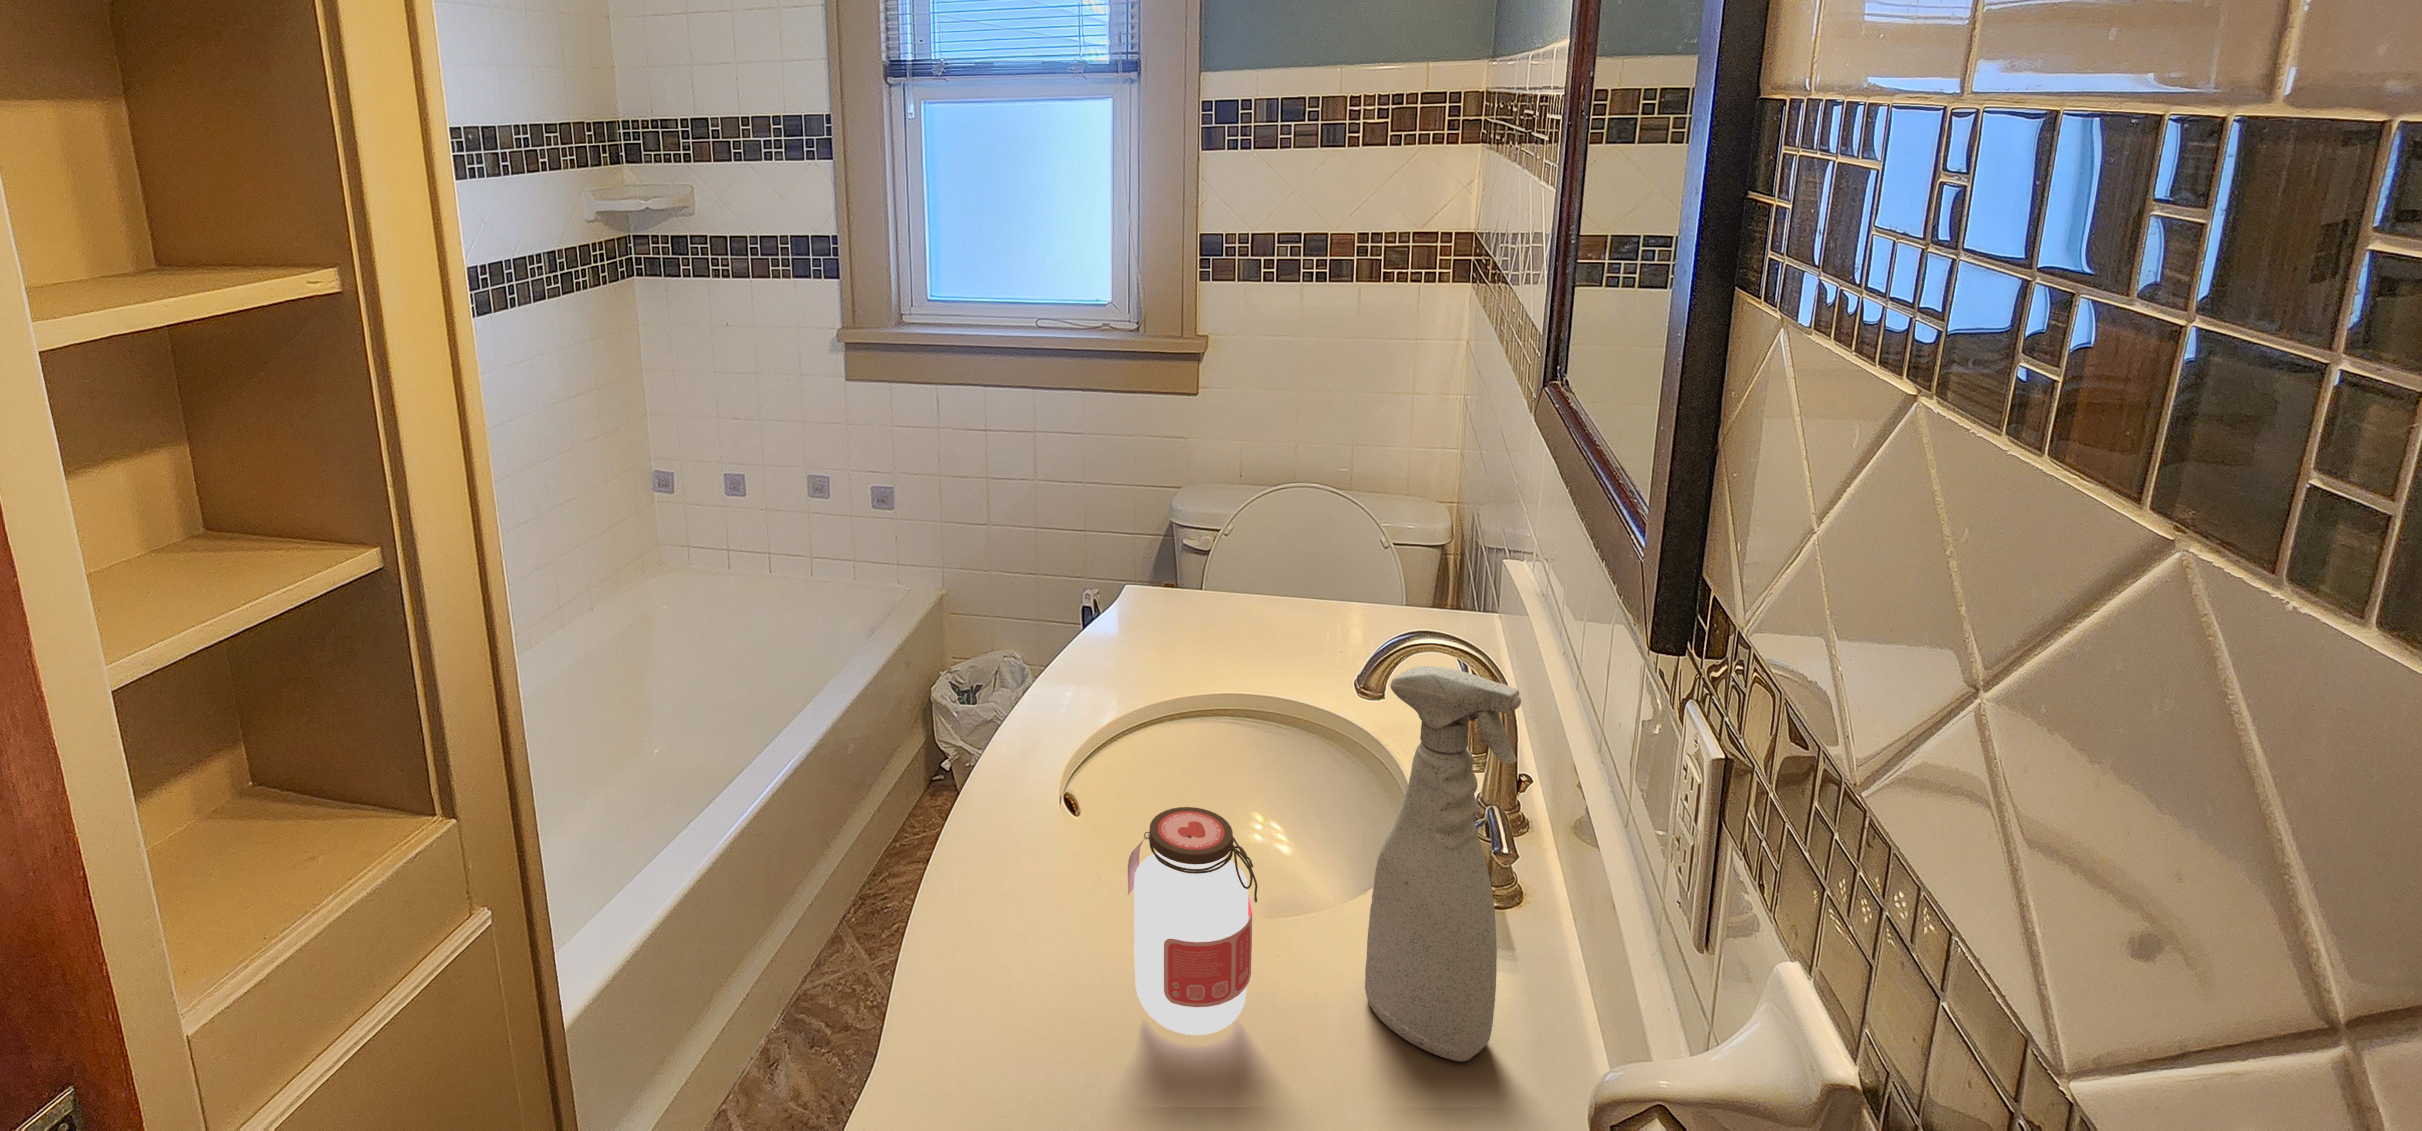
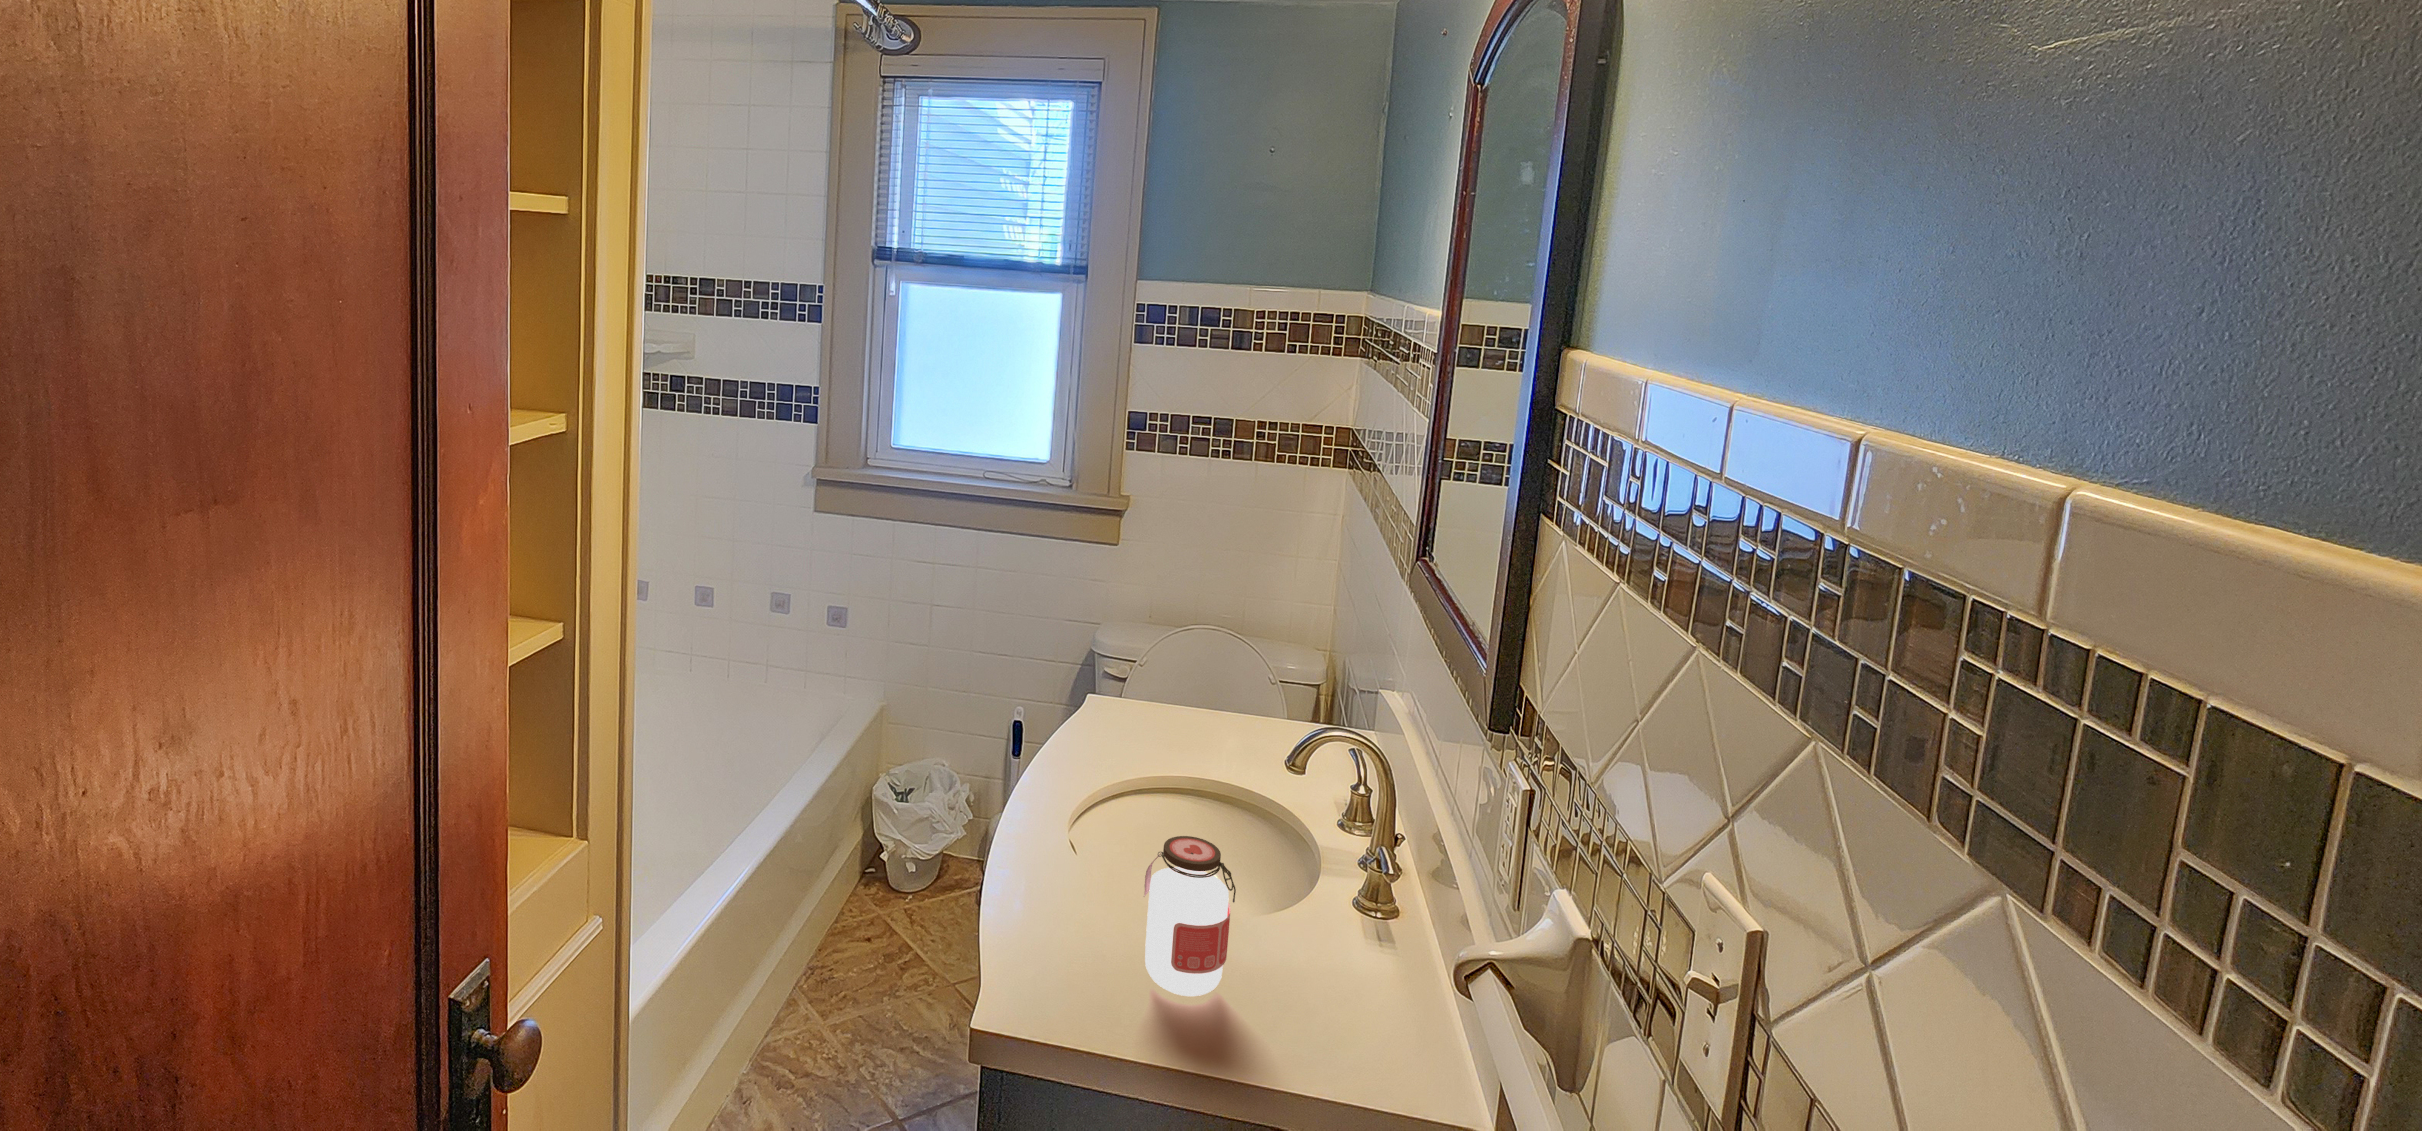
spray bottle: present [1365,666,1521,1061] -> none [1300,743,1414,1018]

